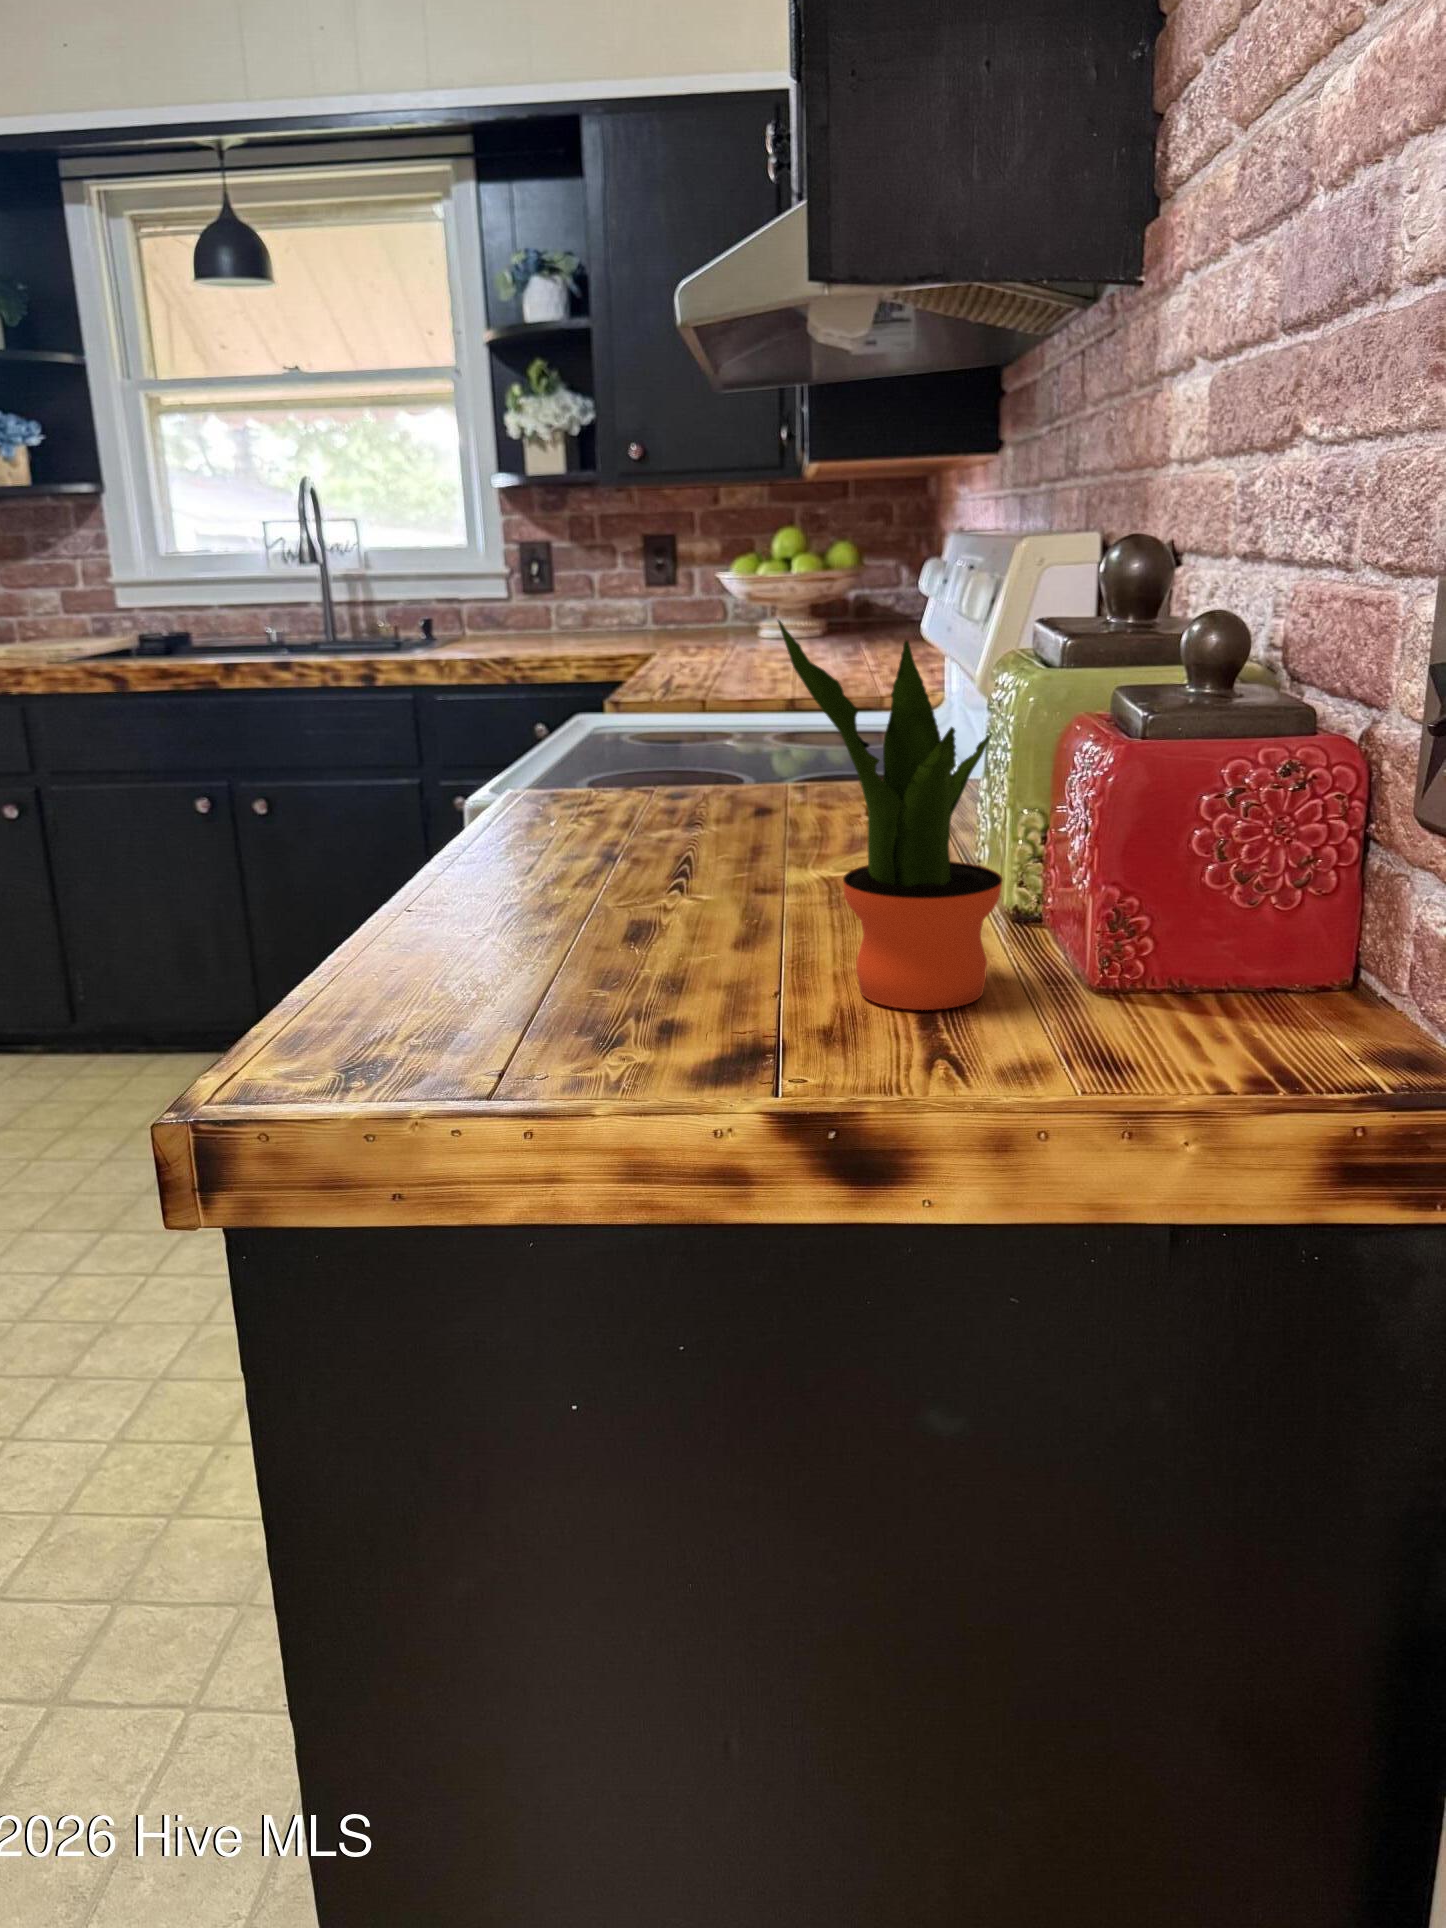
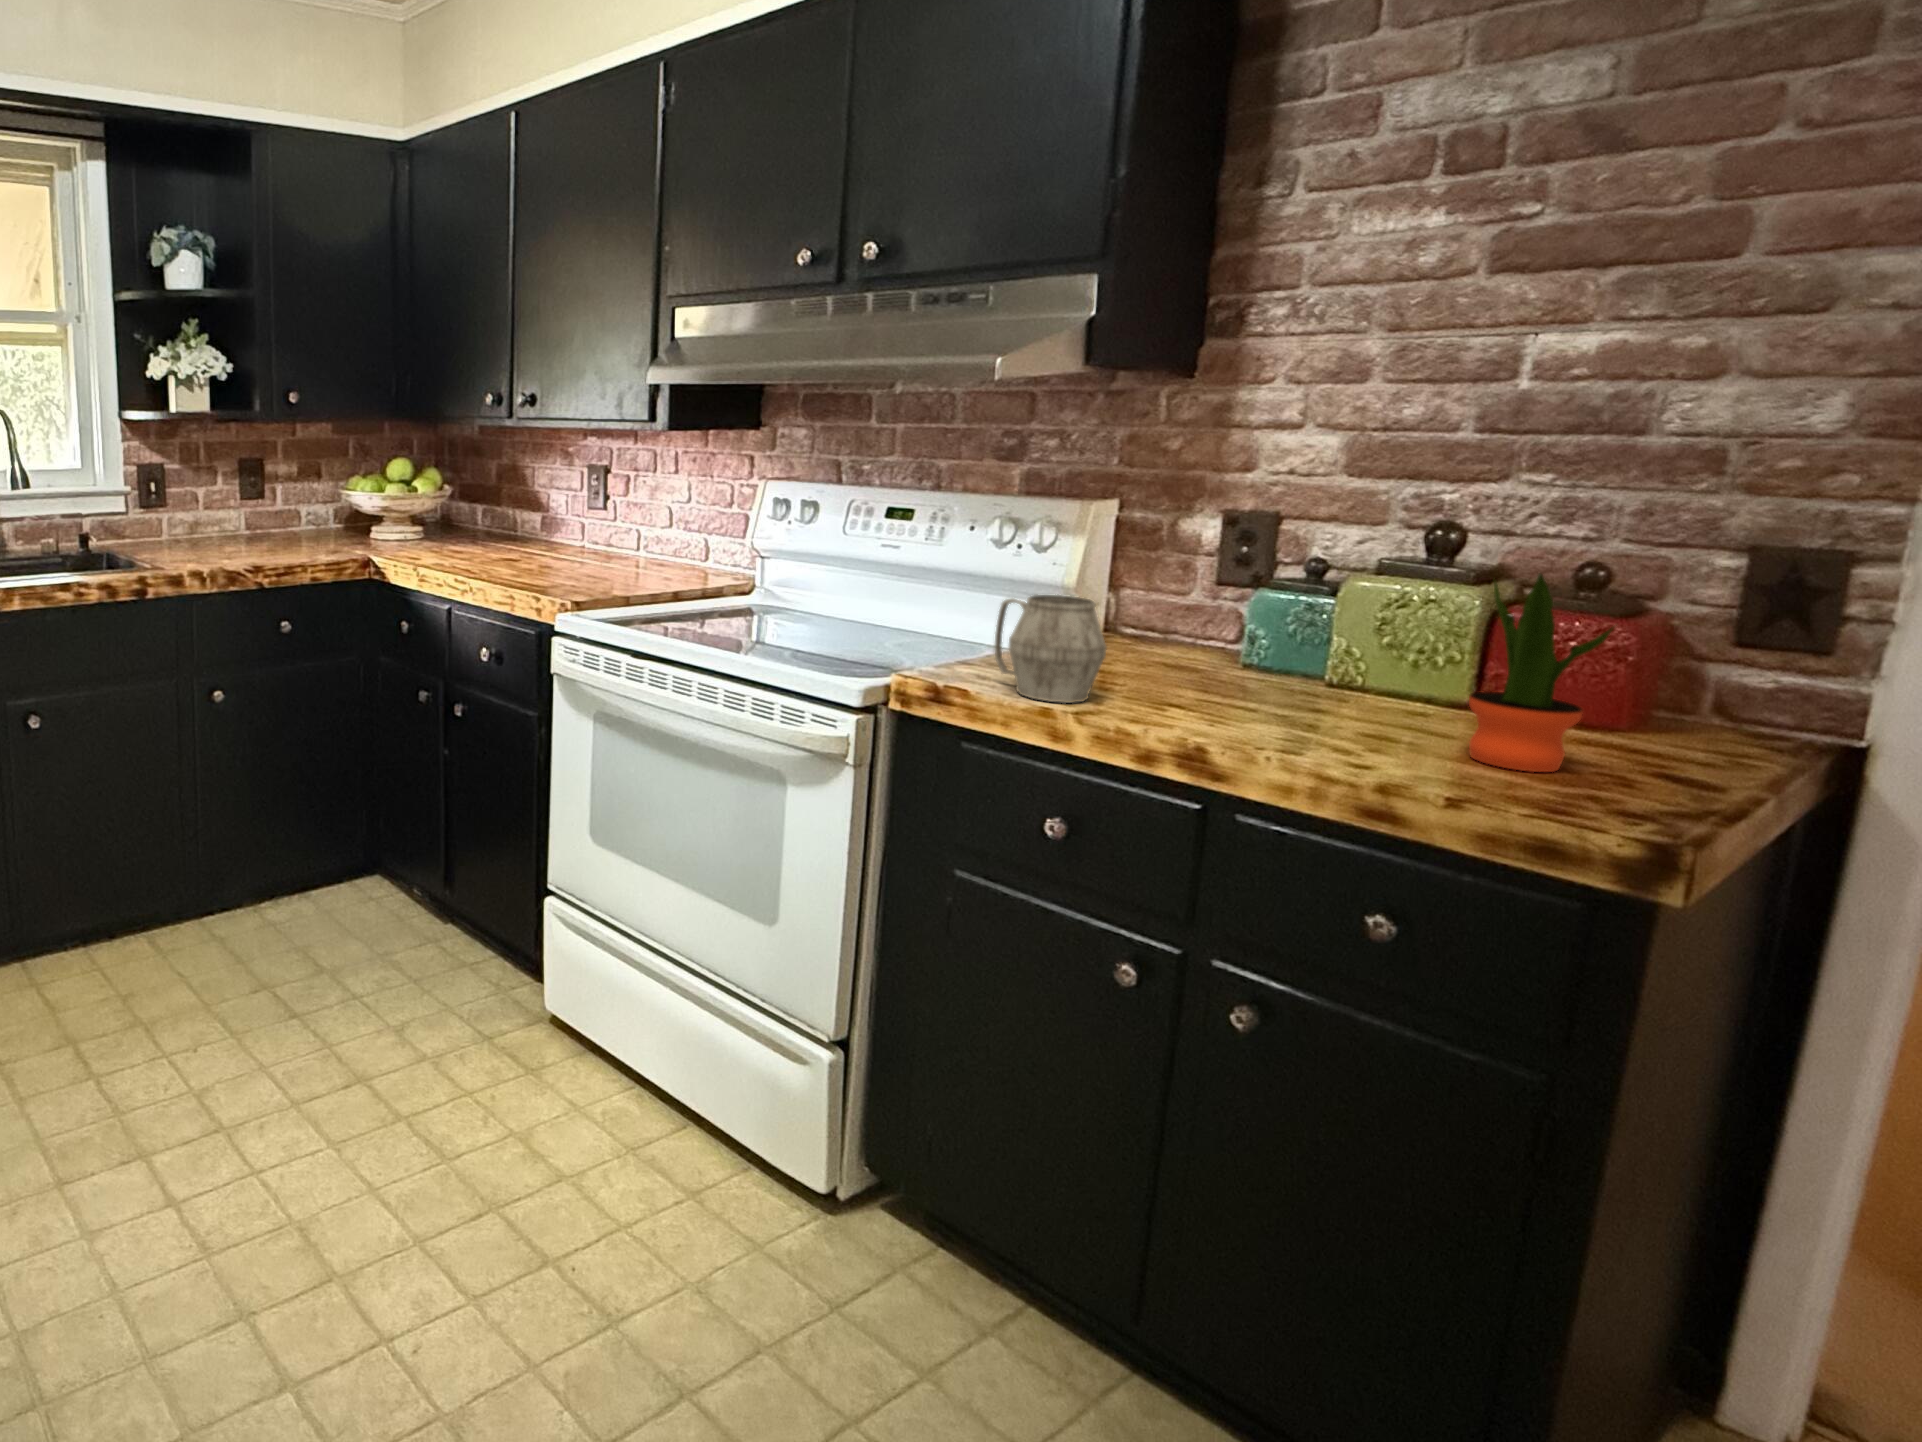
mug: none [663,684,791,849] -> present [995,595,1107,703]

